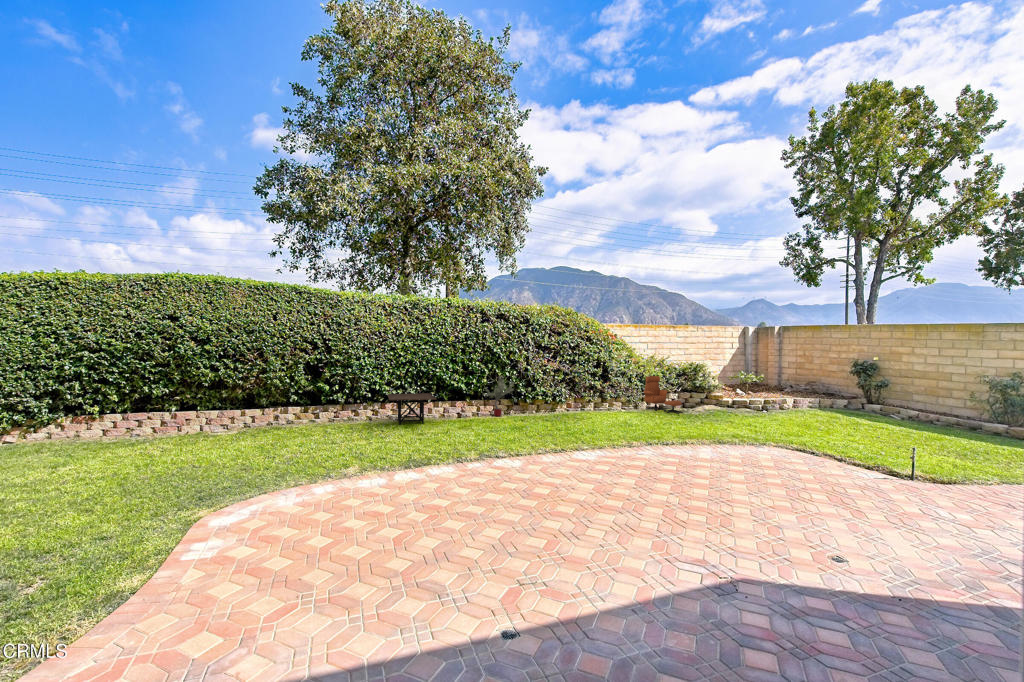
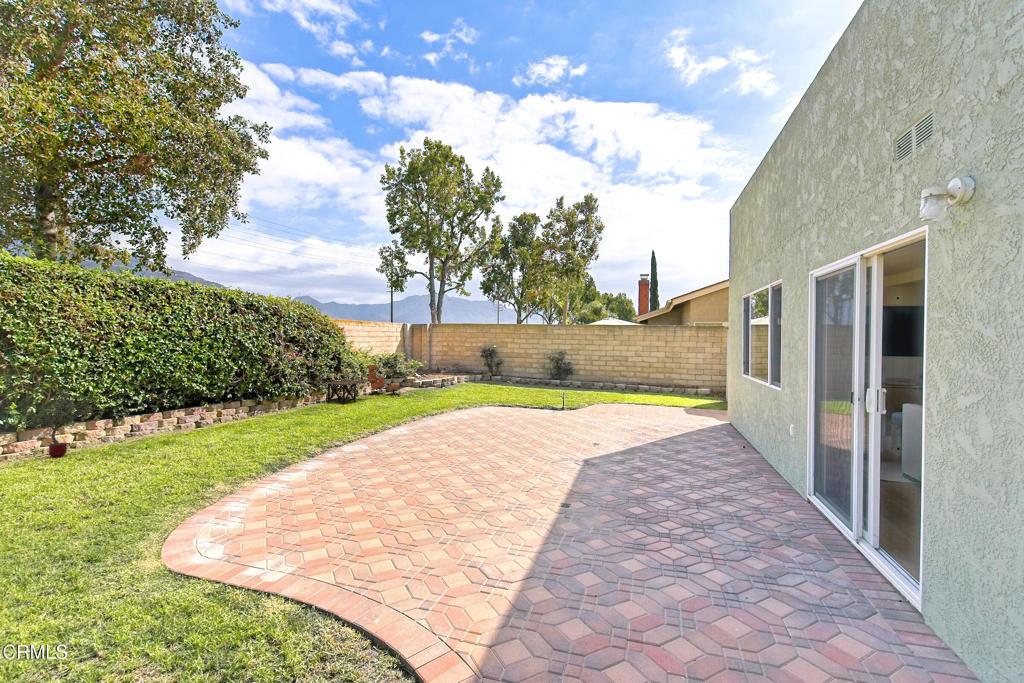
potted tree: present [482,377,514,417] -> present [21,390,93,457]
side table: present [388,393,436,425] -> present [322,380,367,404]

